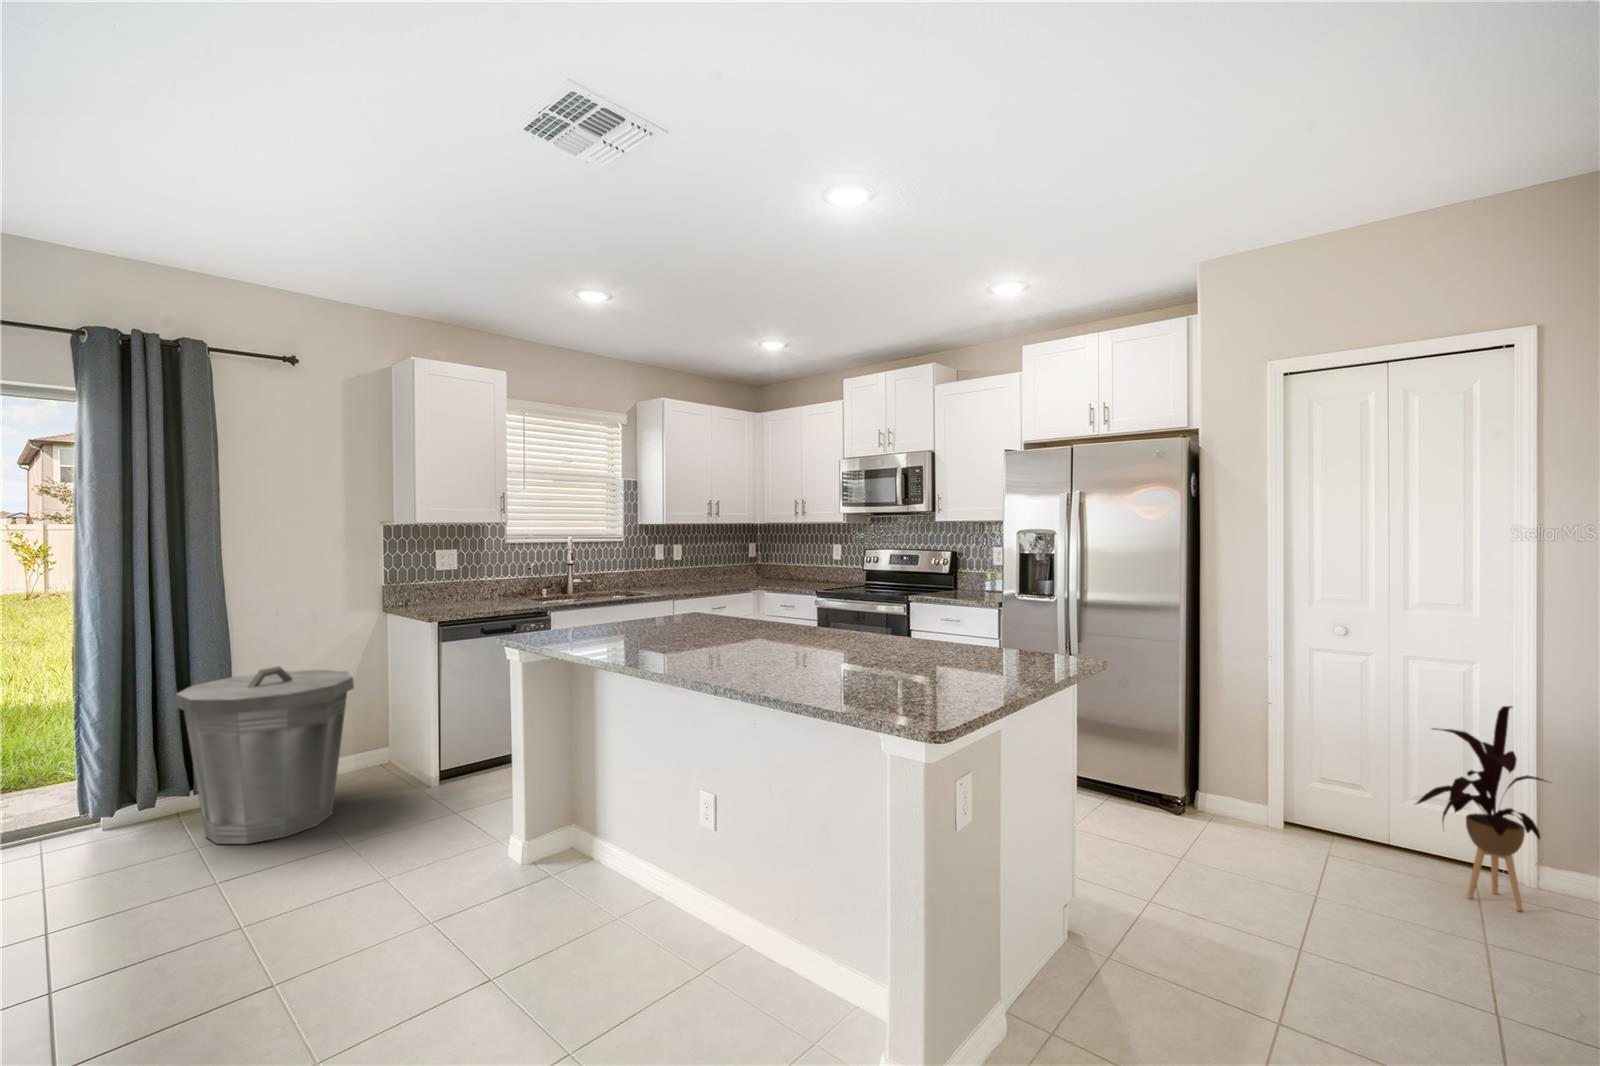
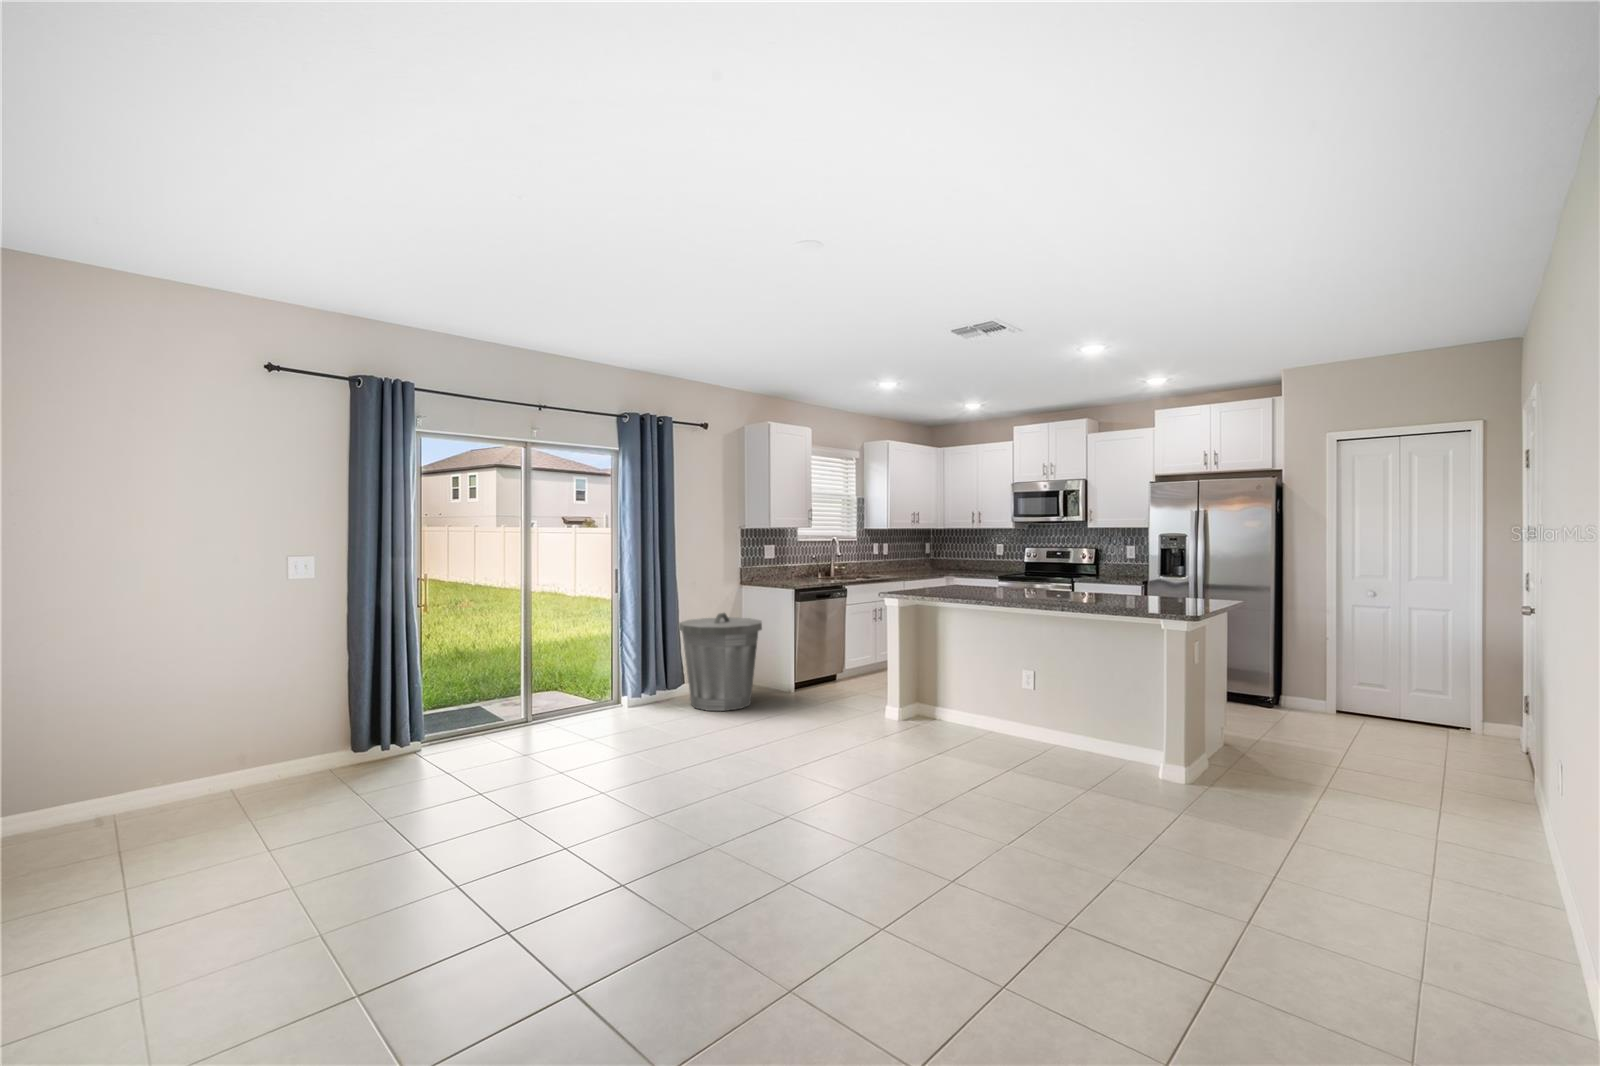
house plant: present [1416,706,1546,911] -> none [1410,629,1486,742]

